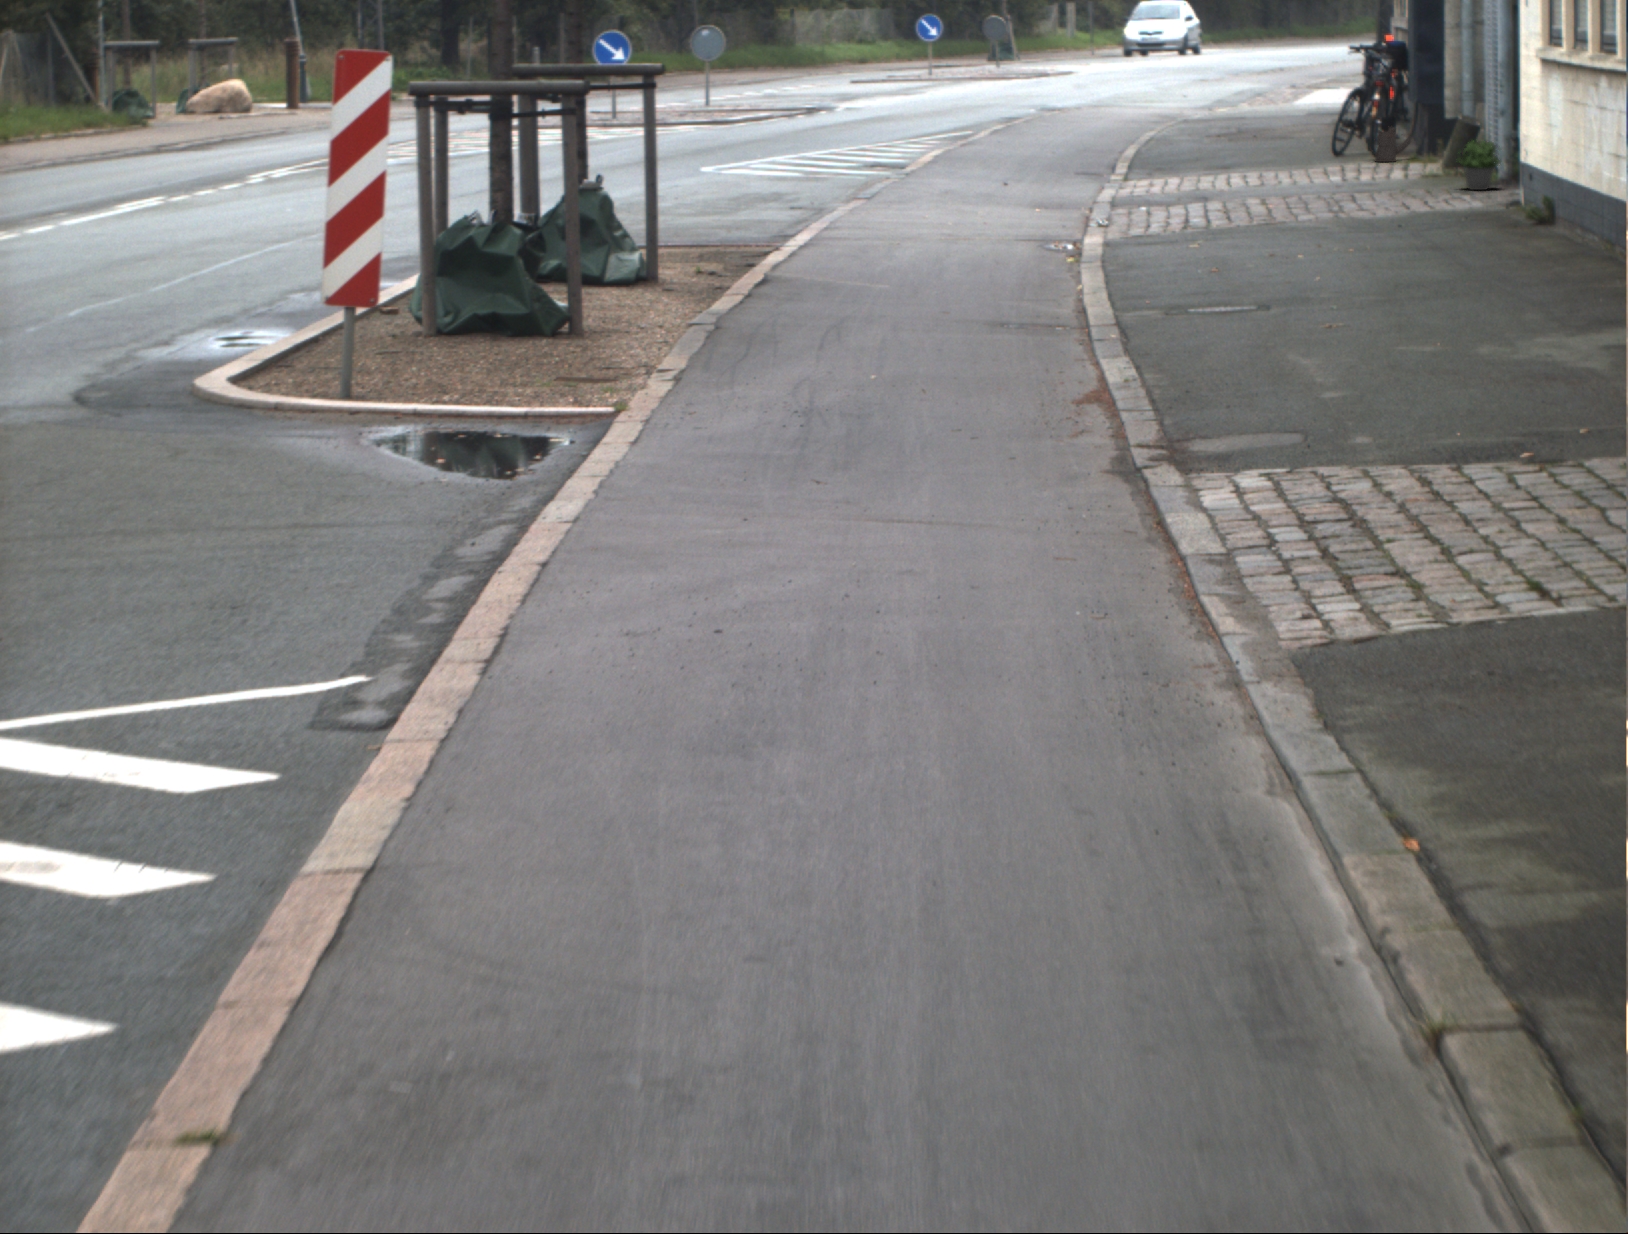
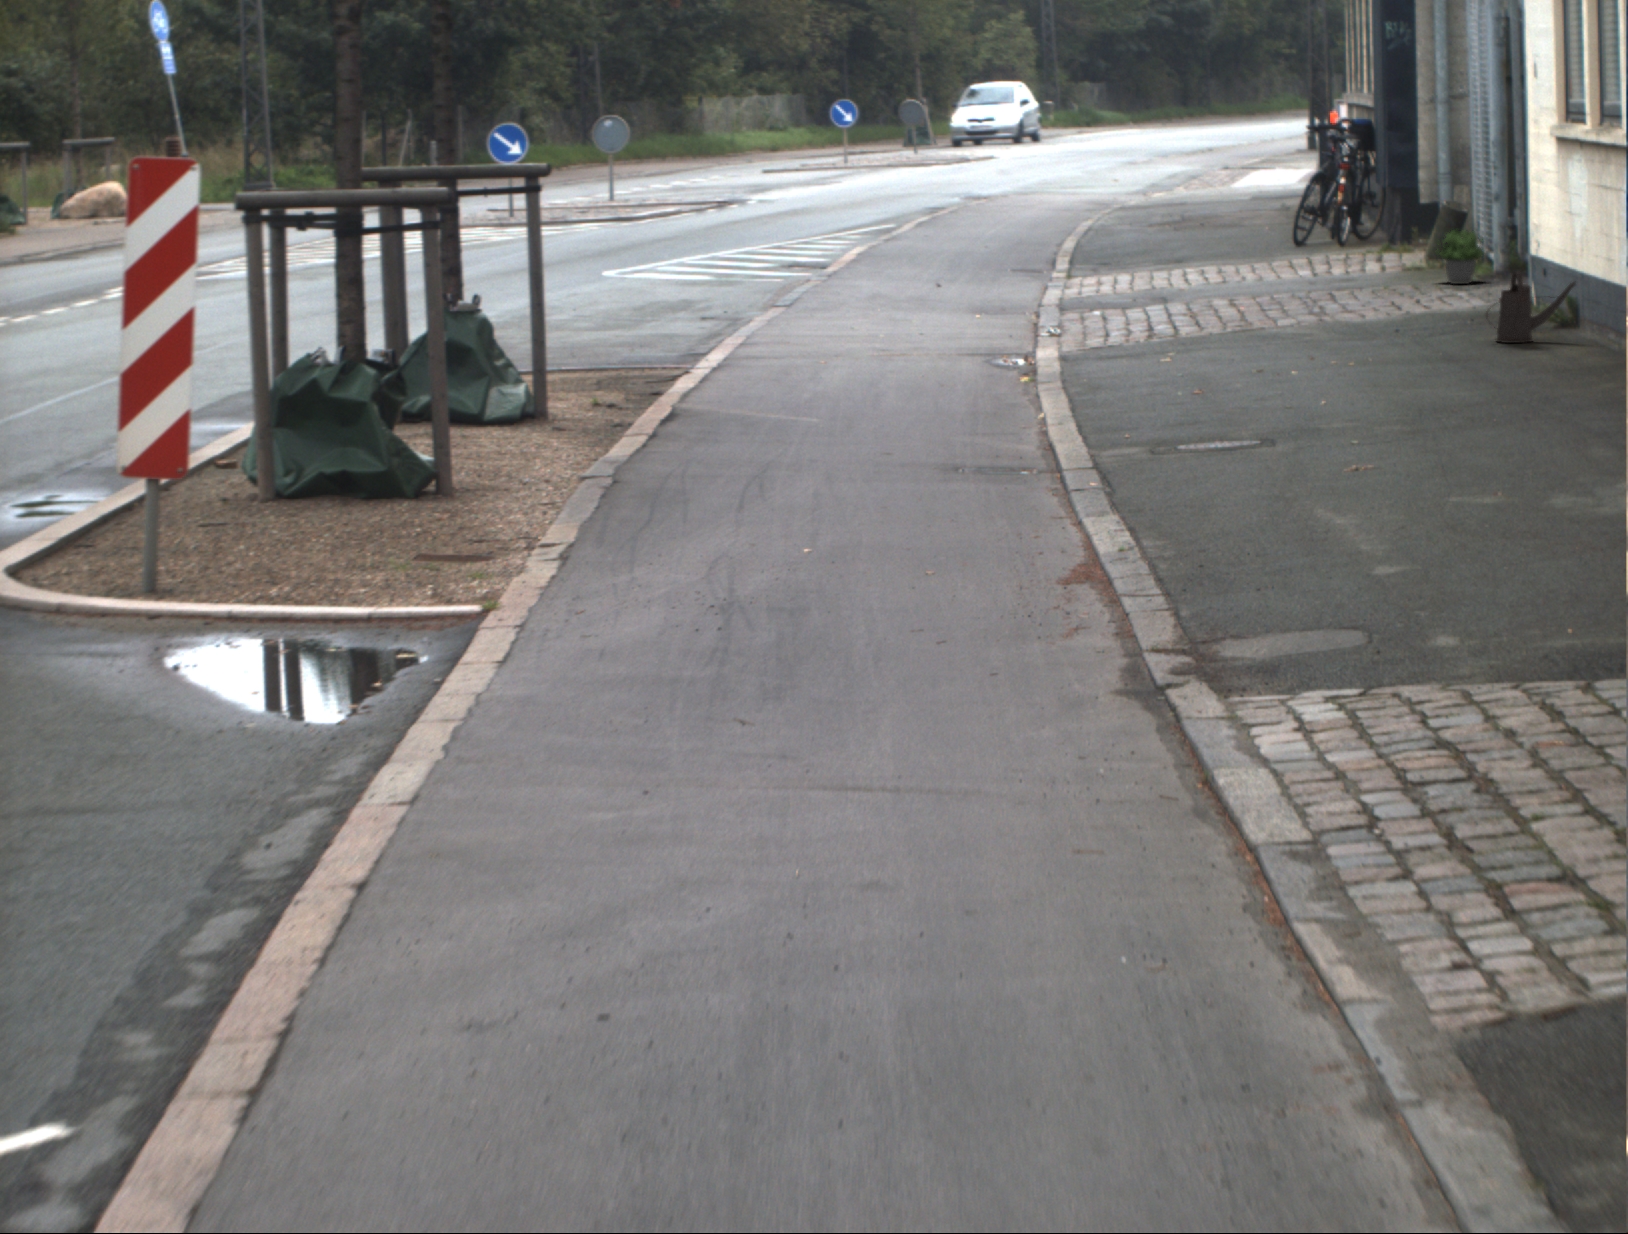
watering can: present [1375,126,1411,162] -> present [1490,271,1575,343]

